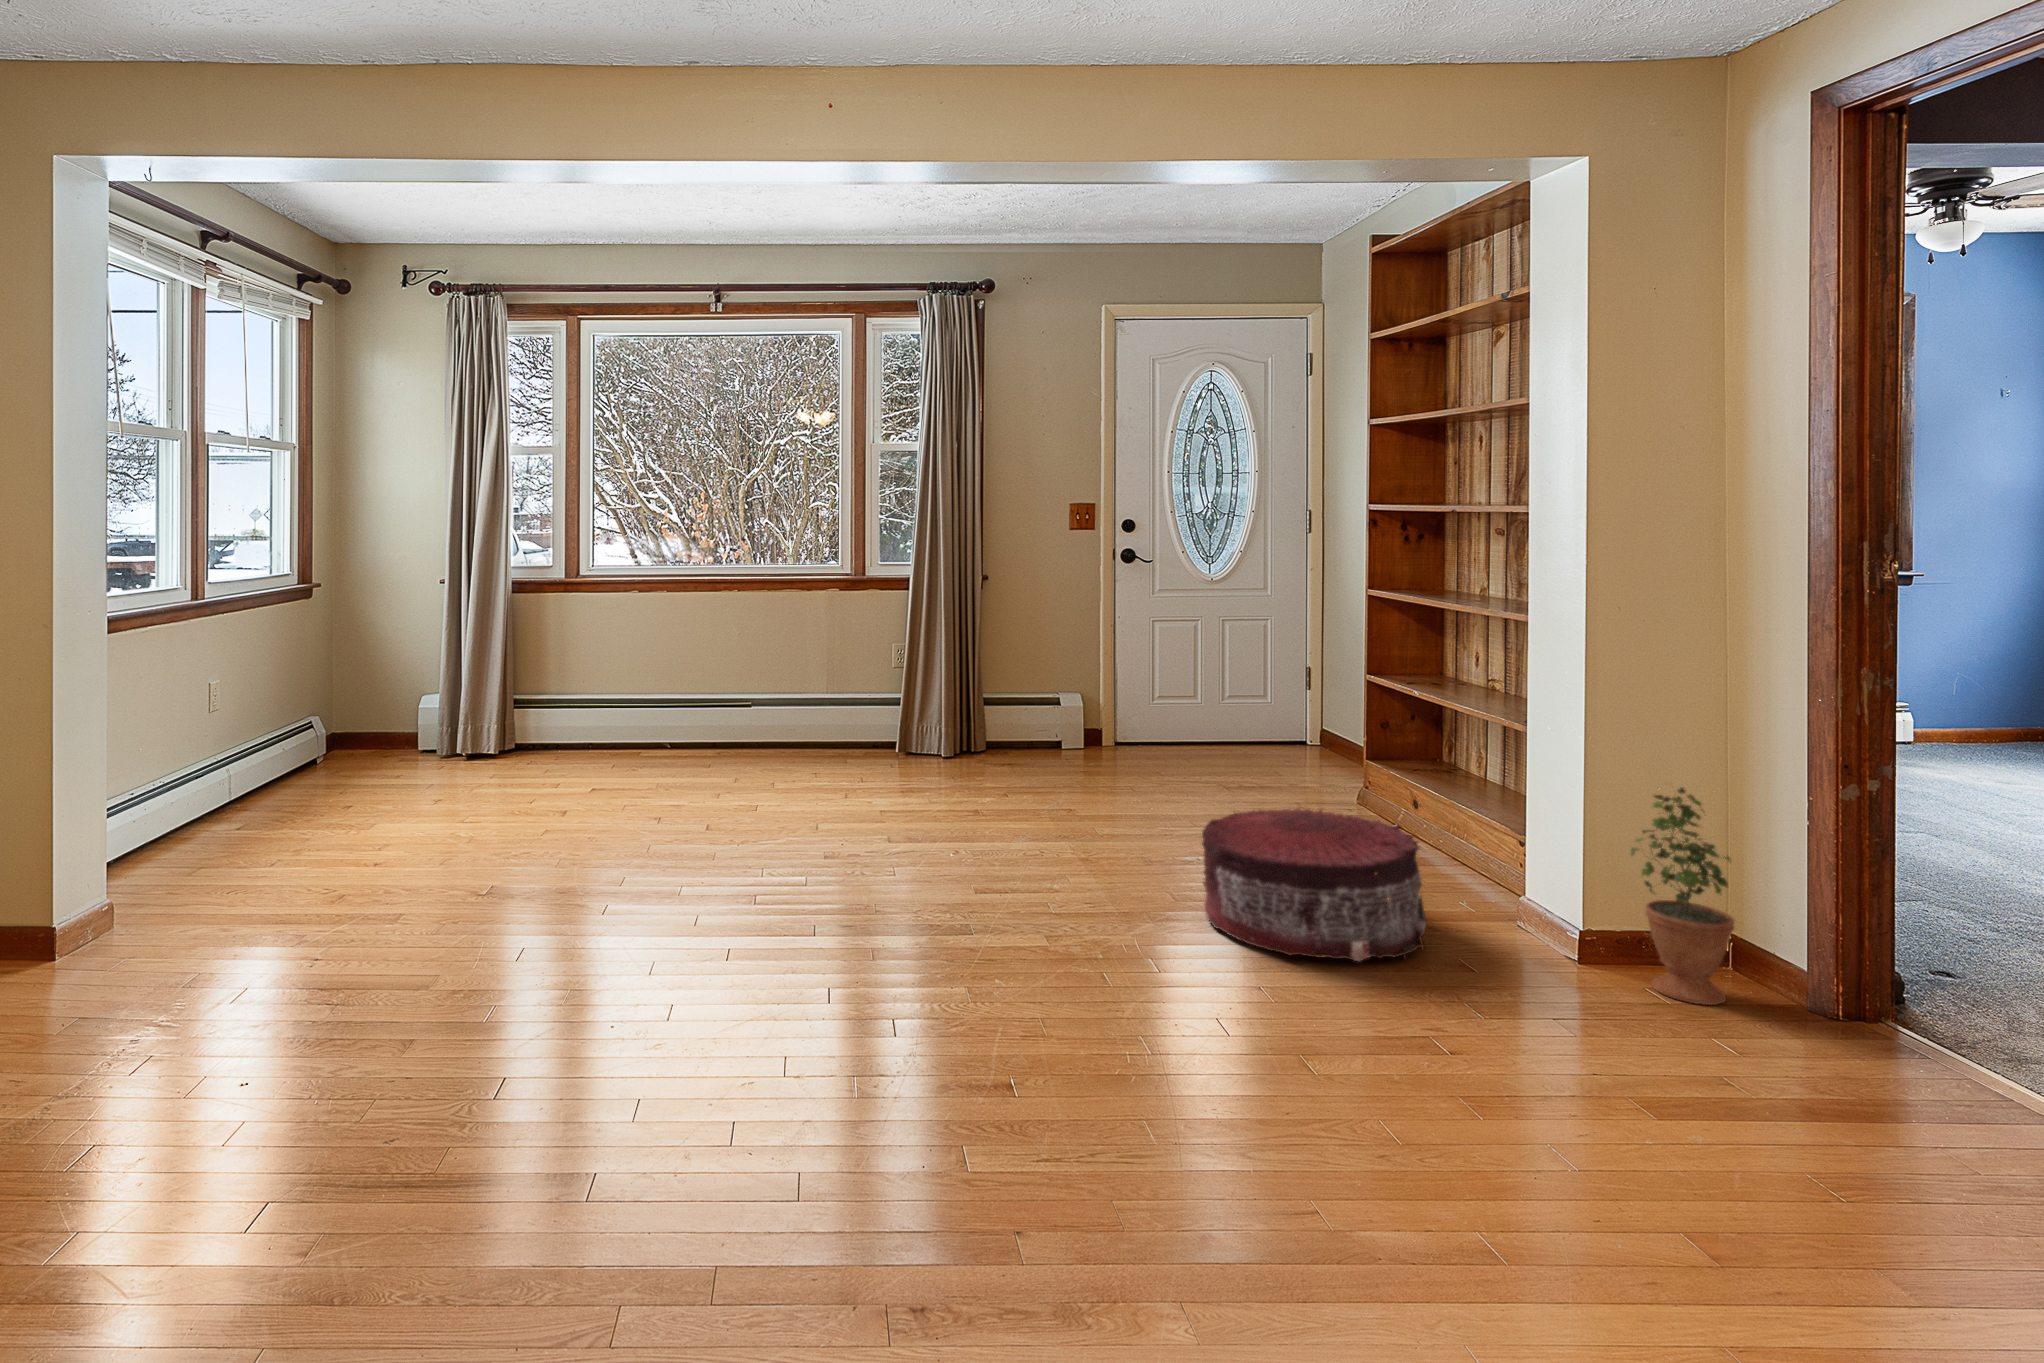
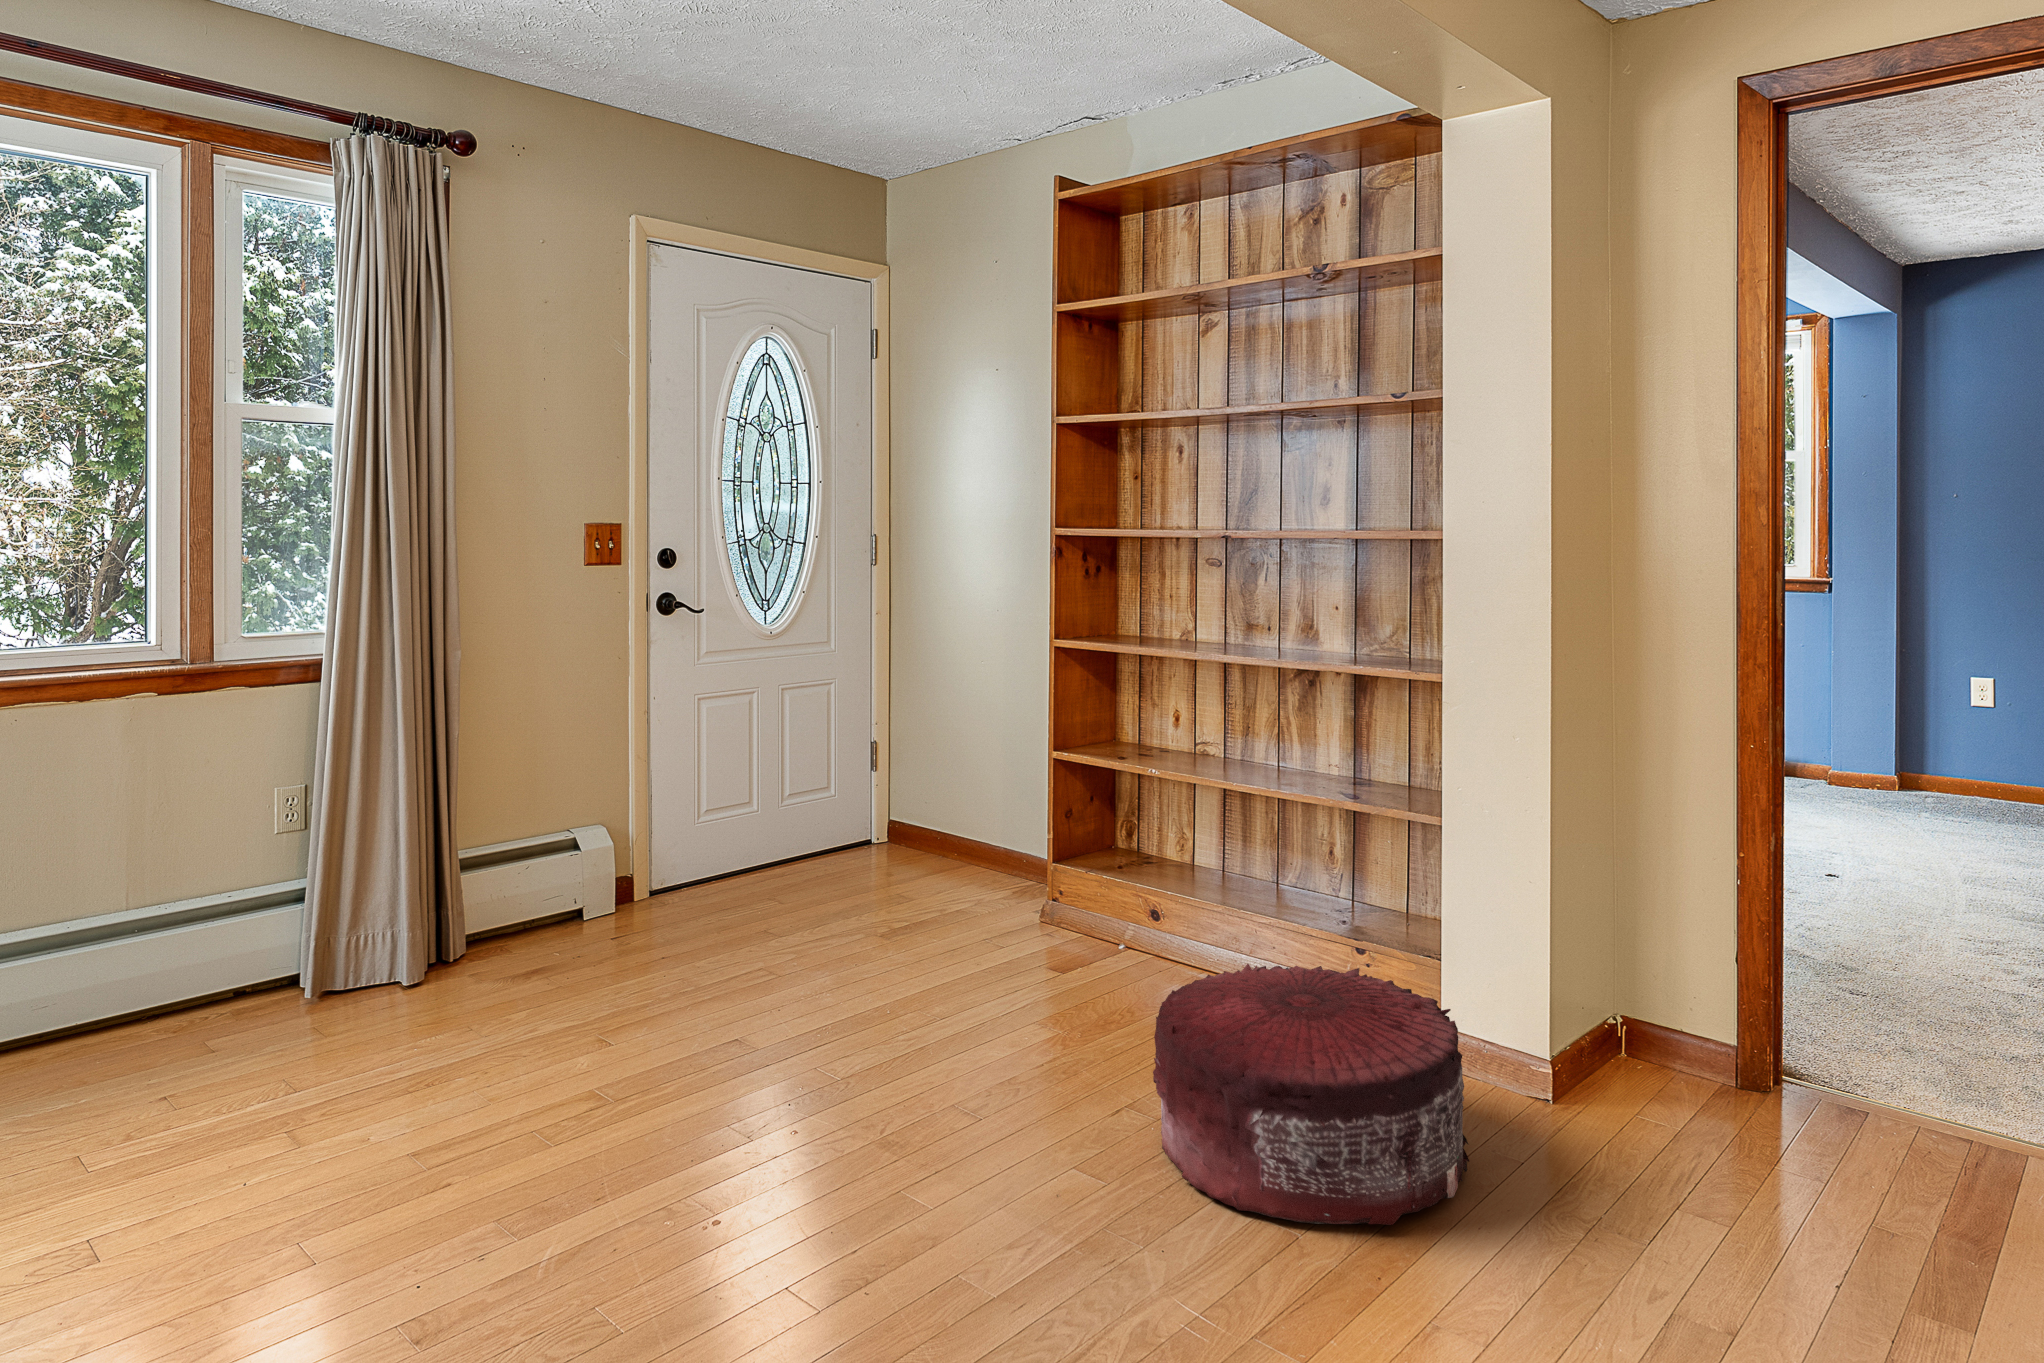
potted plant: present [1631,788,1735,1005] -> none [1609,856,1720,1115]

